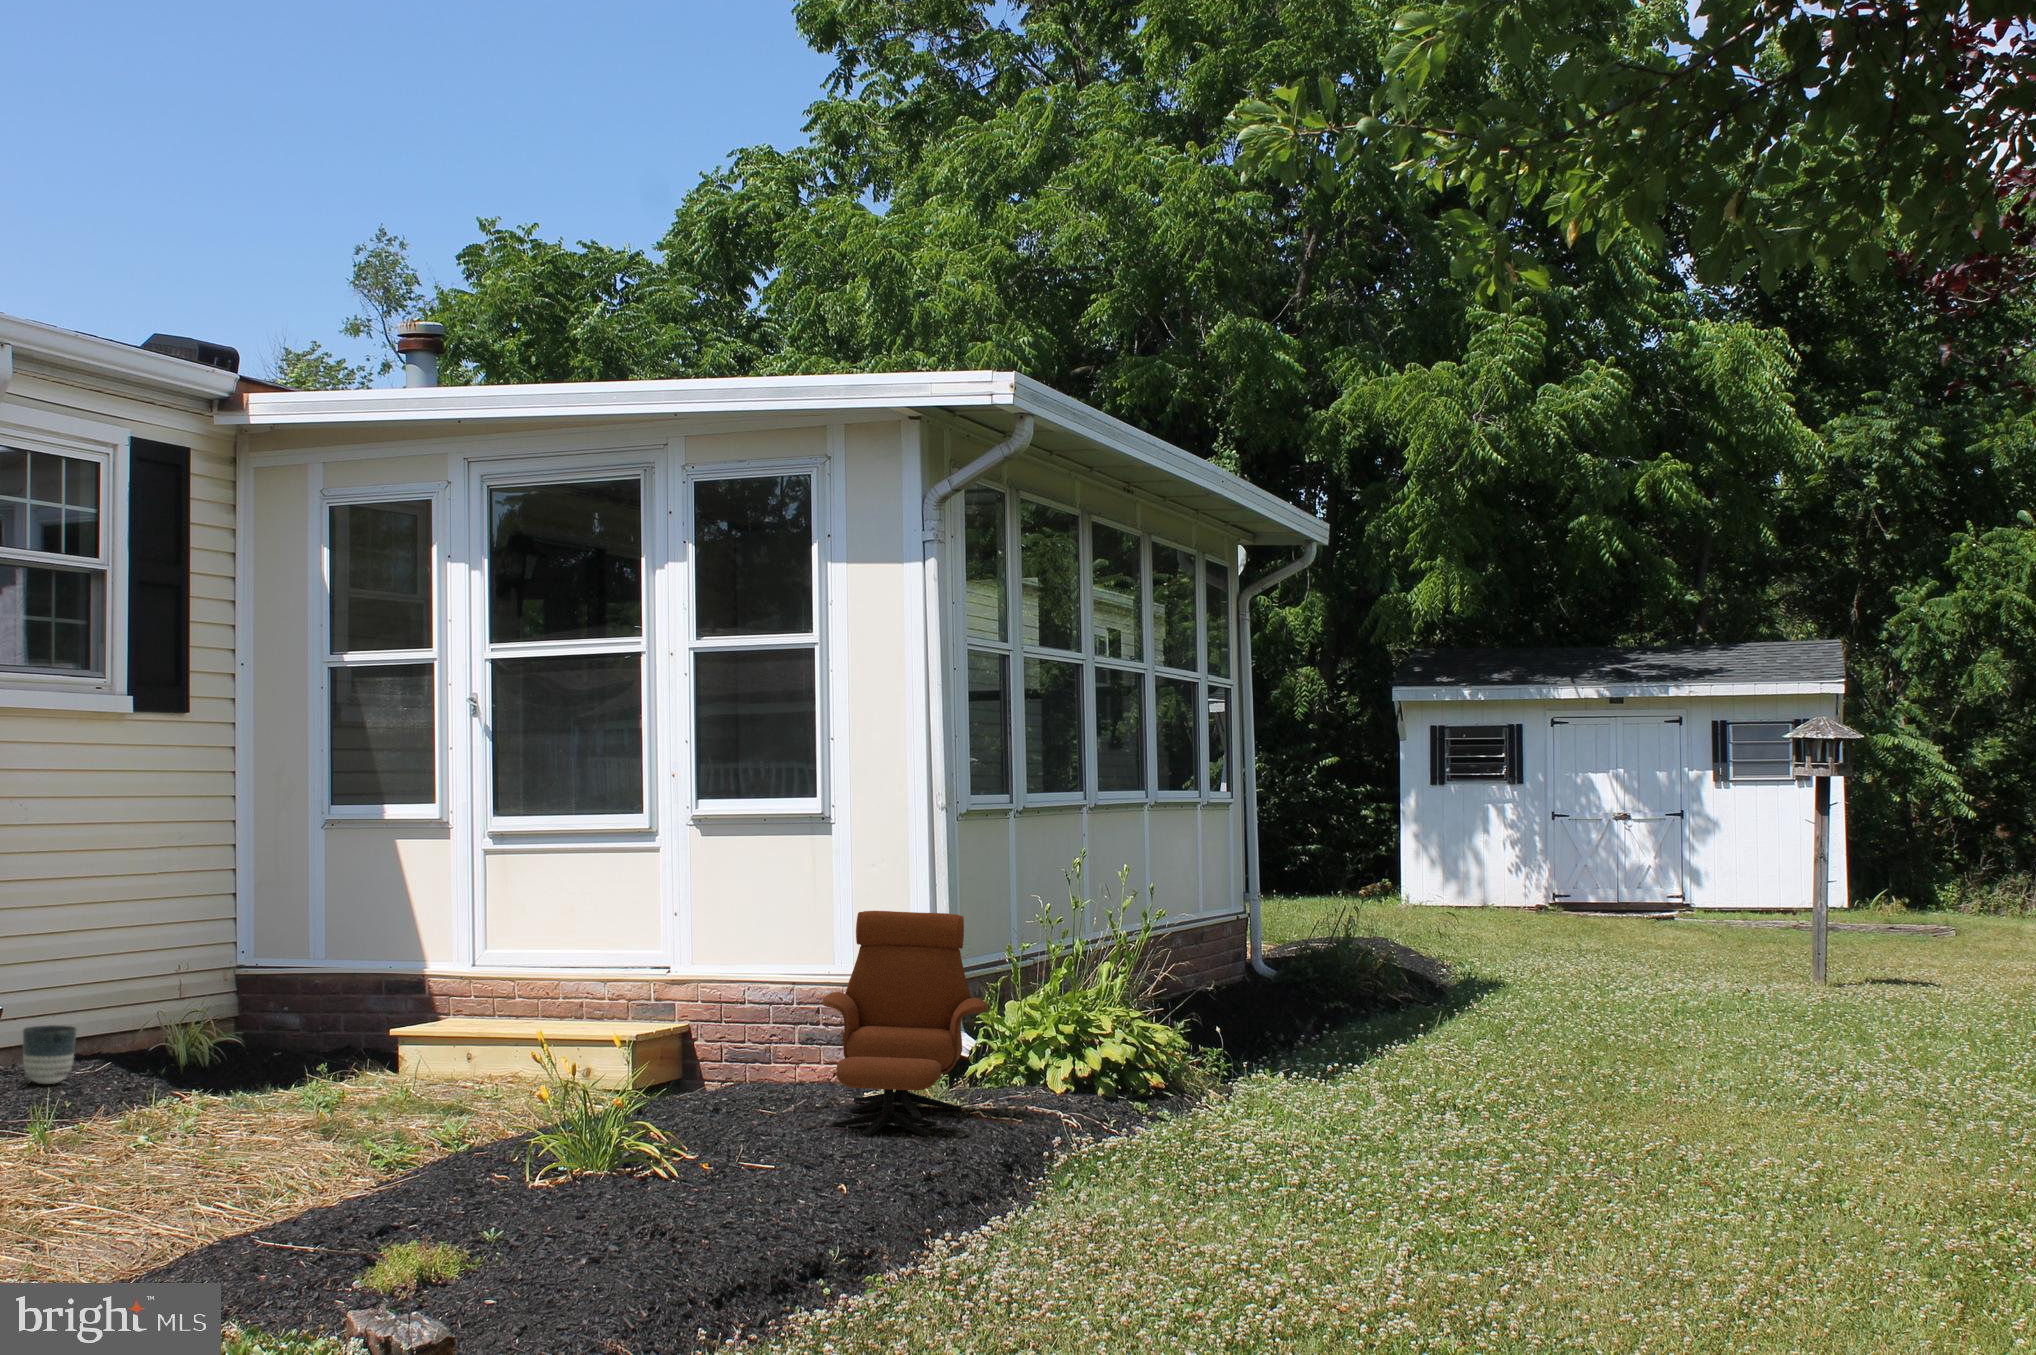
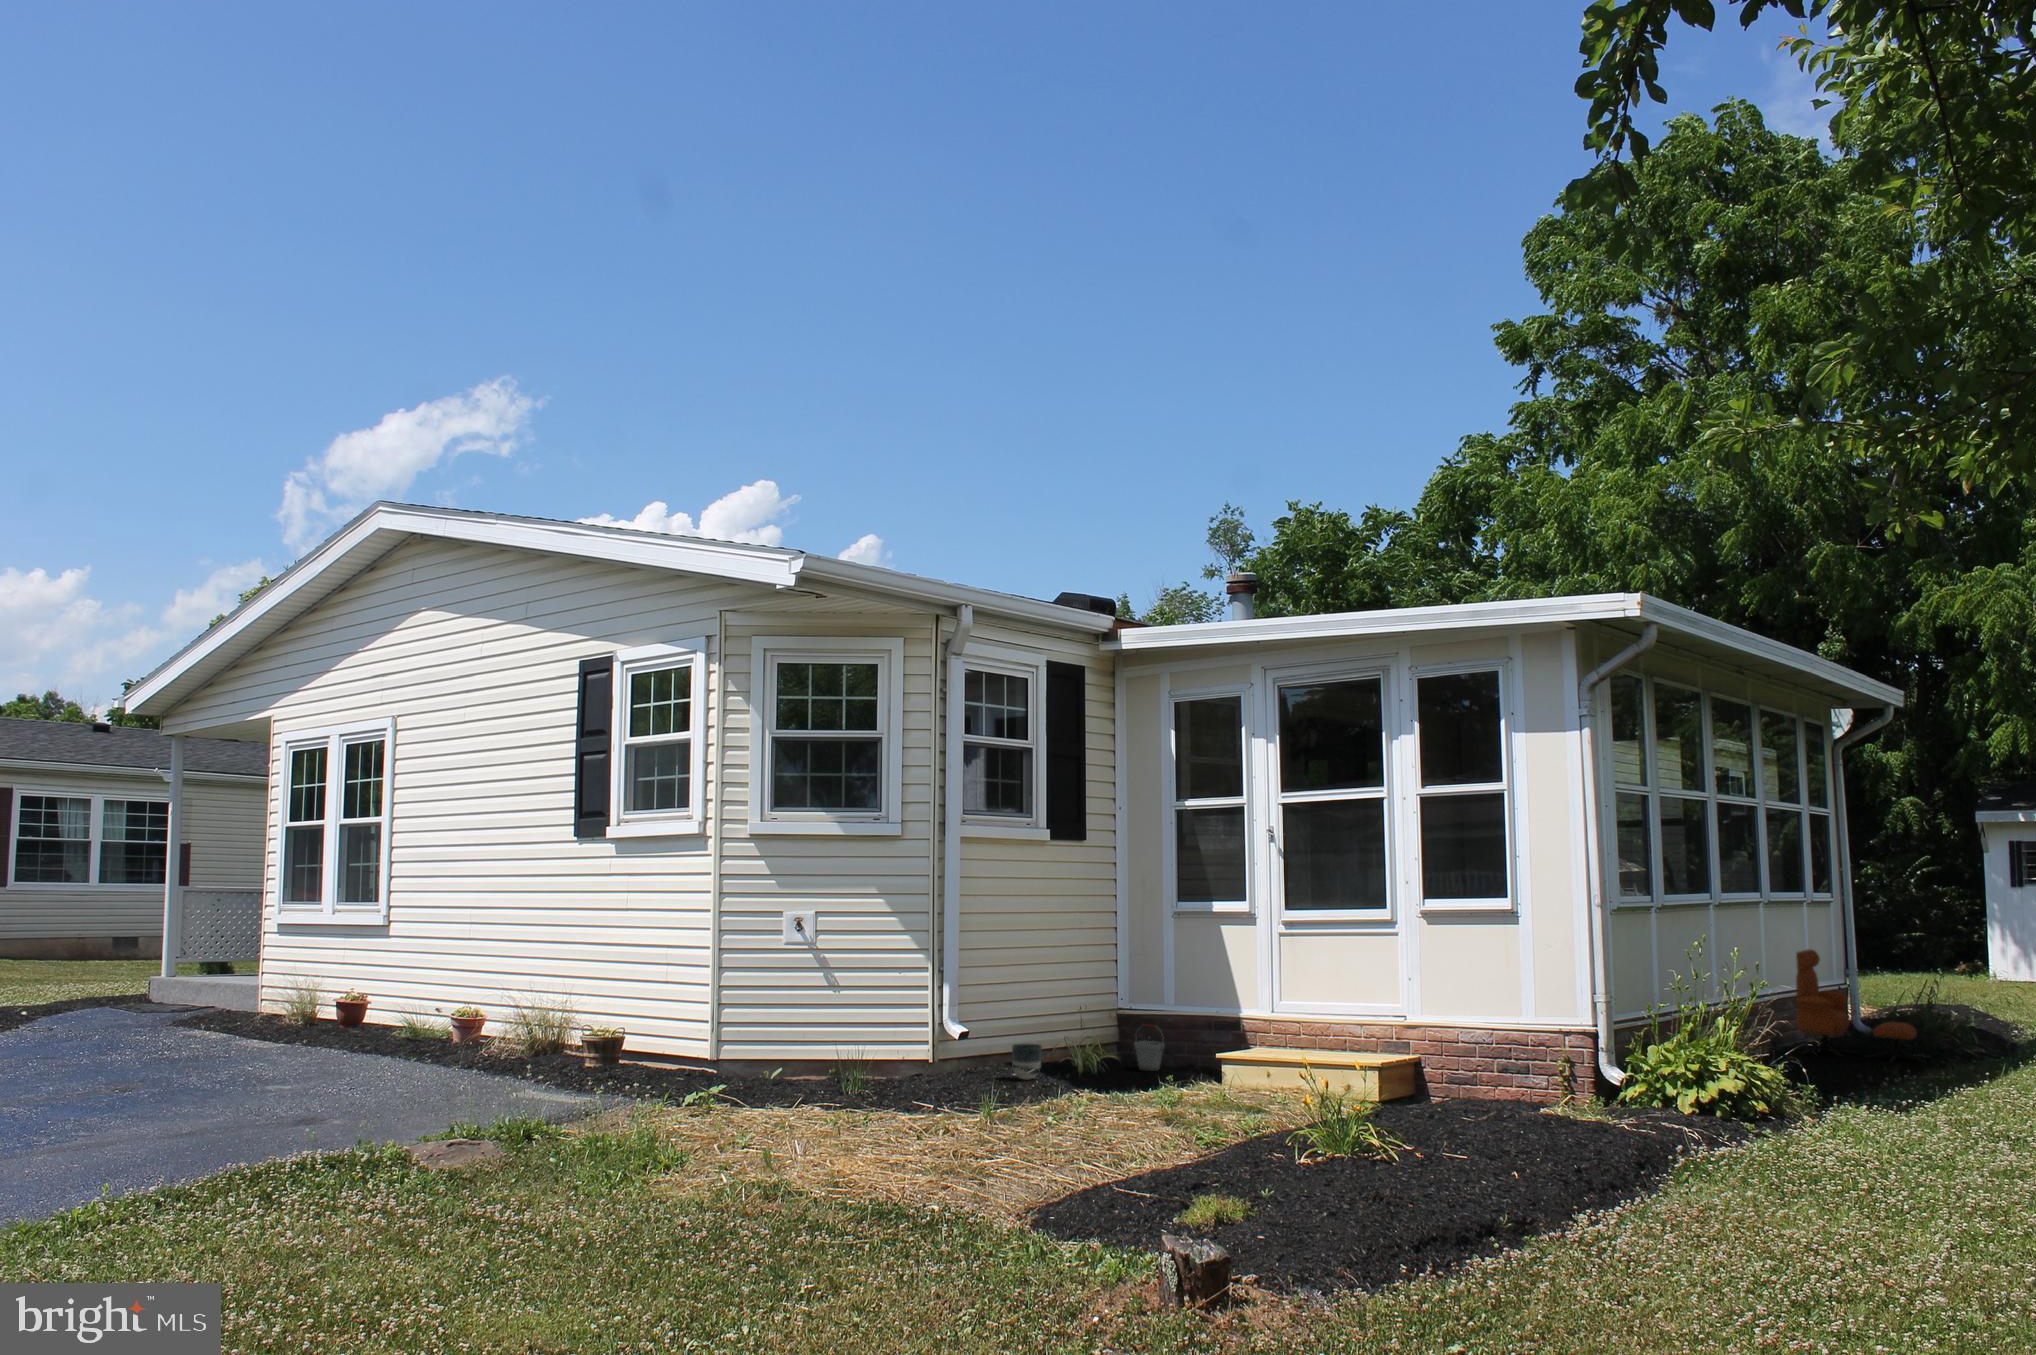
lounge chair: present [822,911,988,1137] -> present [1795,949,1924,1062]
bucket: none [235,990,286,1064] -> present [1134,1024,1165,1071]

